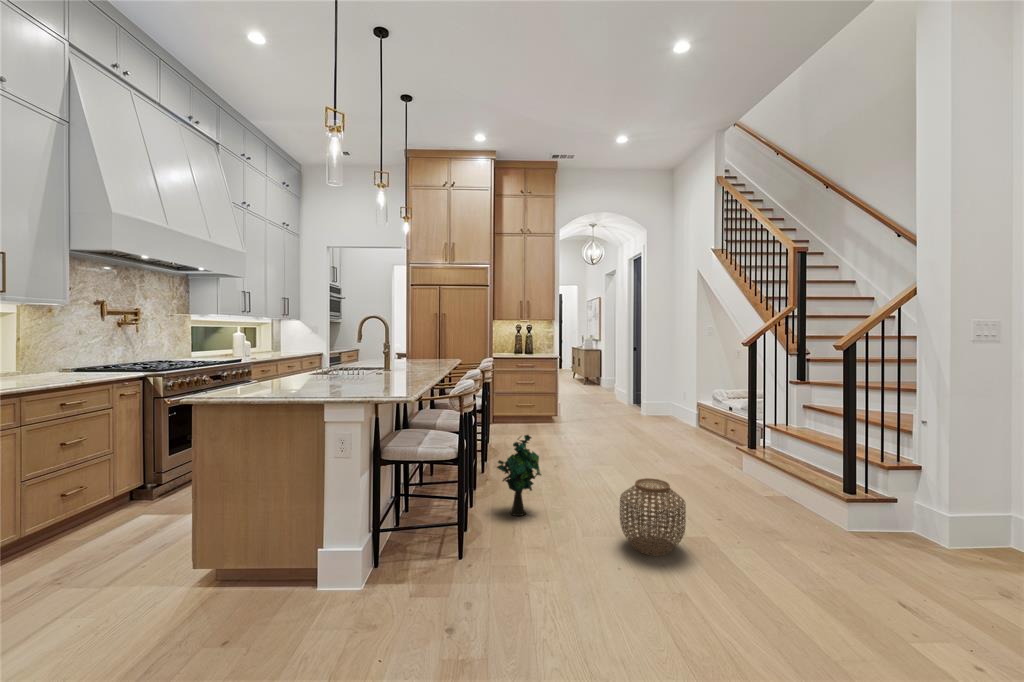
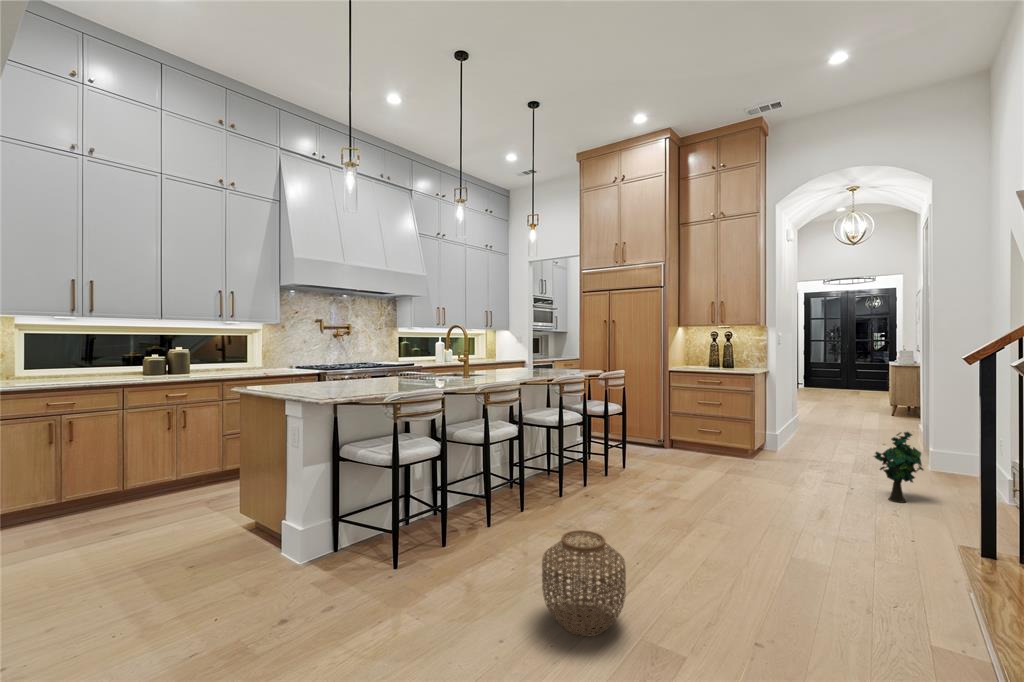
decorative plant: present [497,435,541,516] -> present [874,432,923,503]

